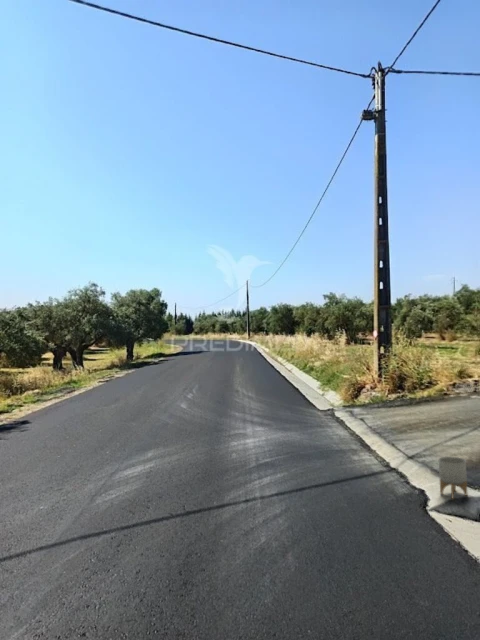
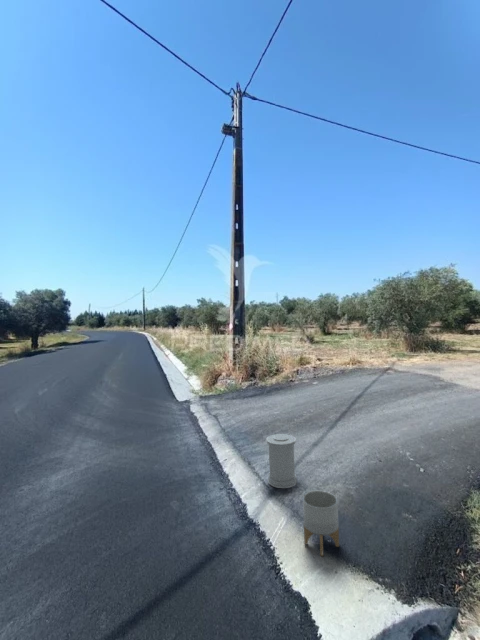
trash can: none [412,425,440,468] -> present [267,434,297,488]

